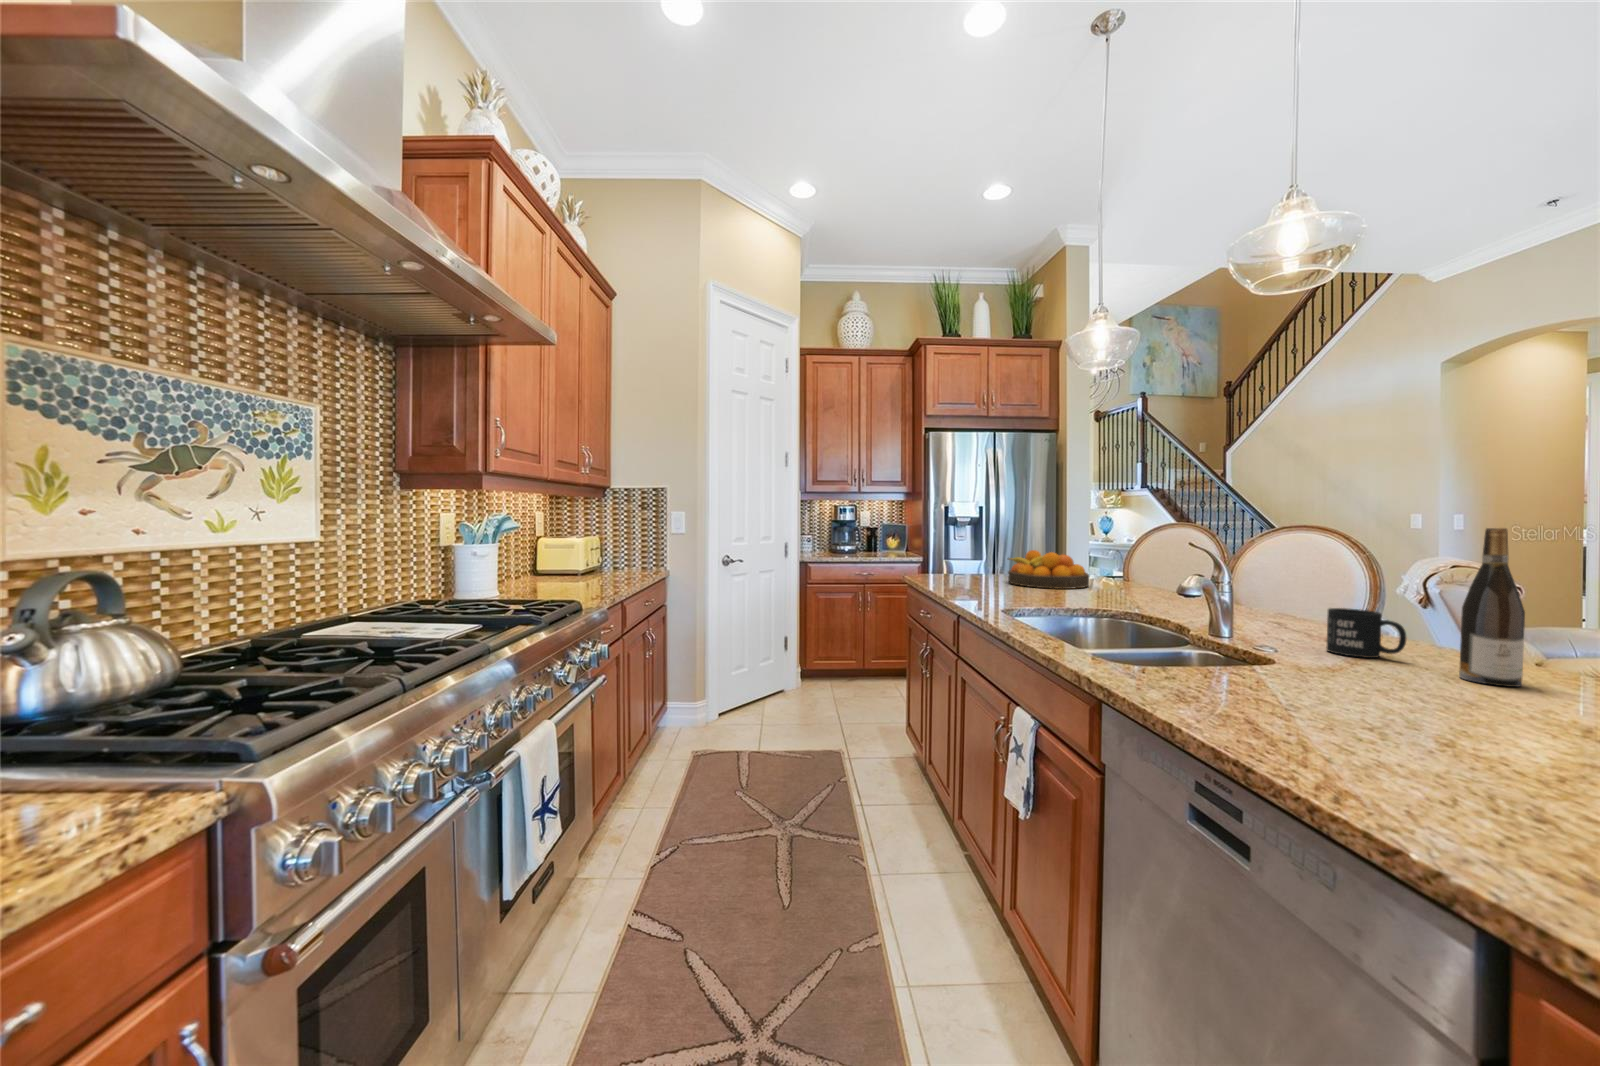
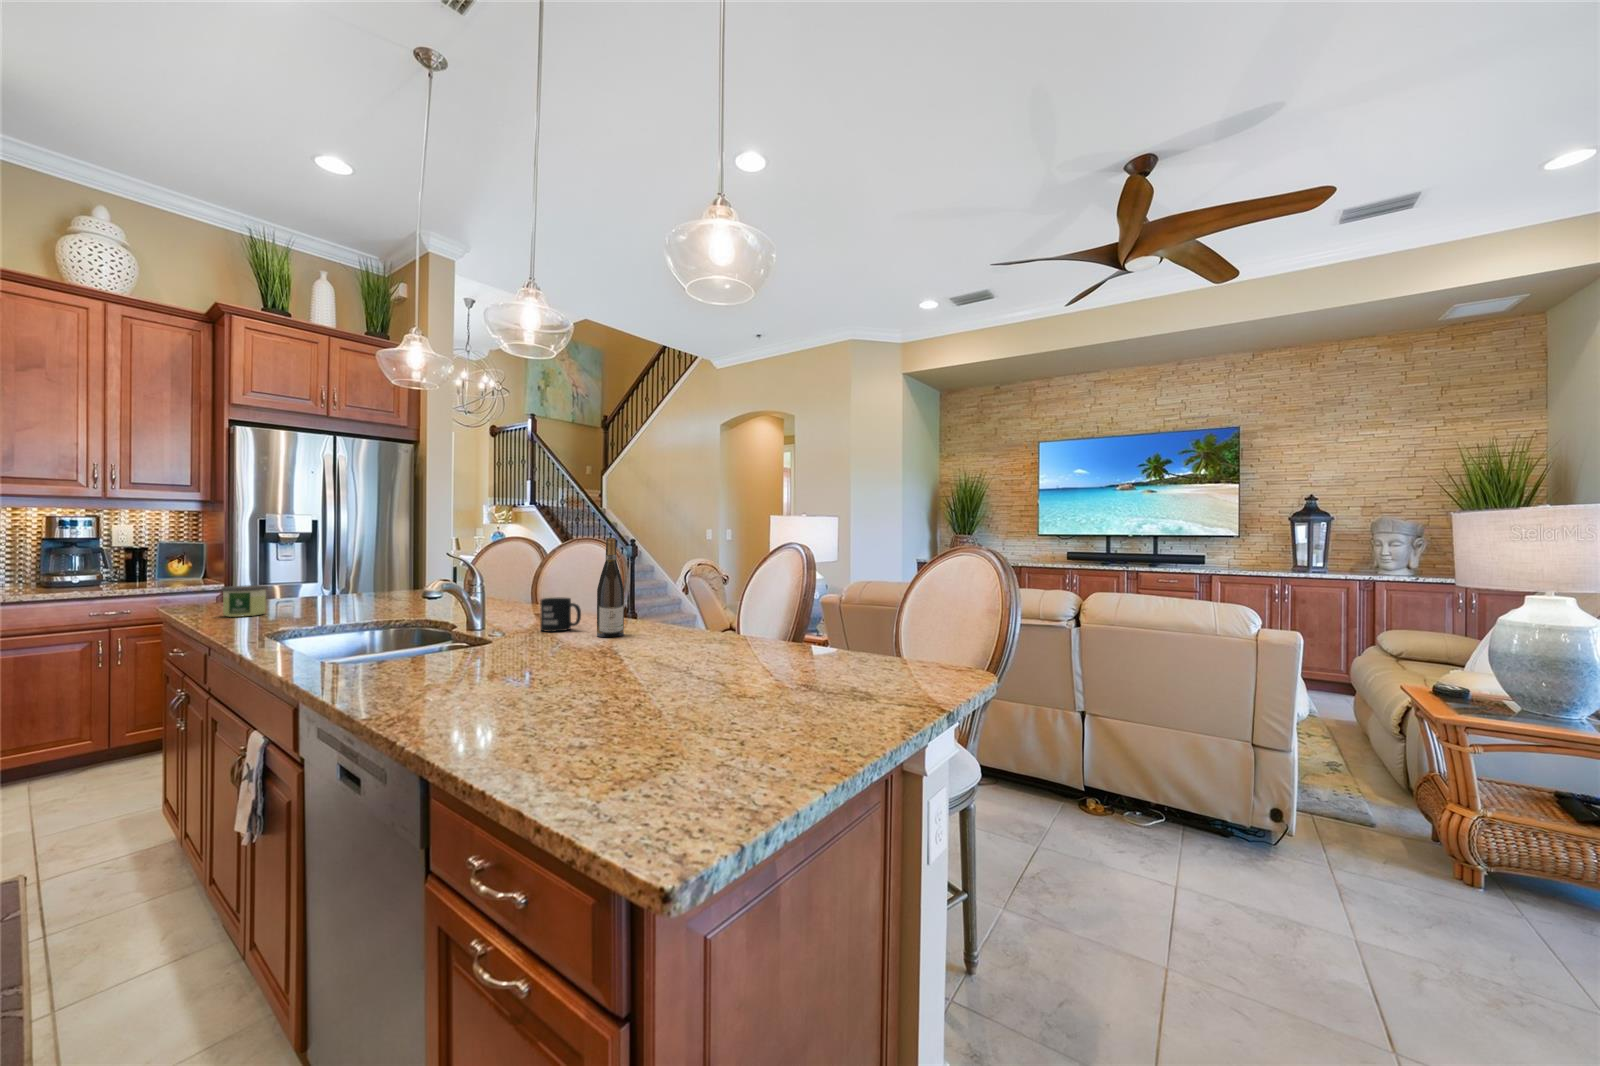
fruit bowl: present [1008,550,1089,589] -> none [318,567,413,606]
candle: none [950,563,981,590] -> present [221,585,268,617]

